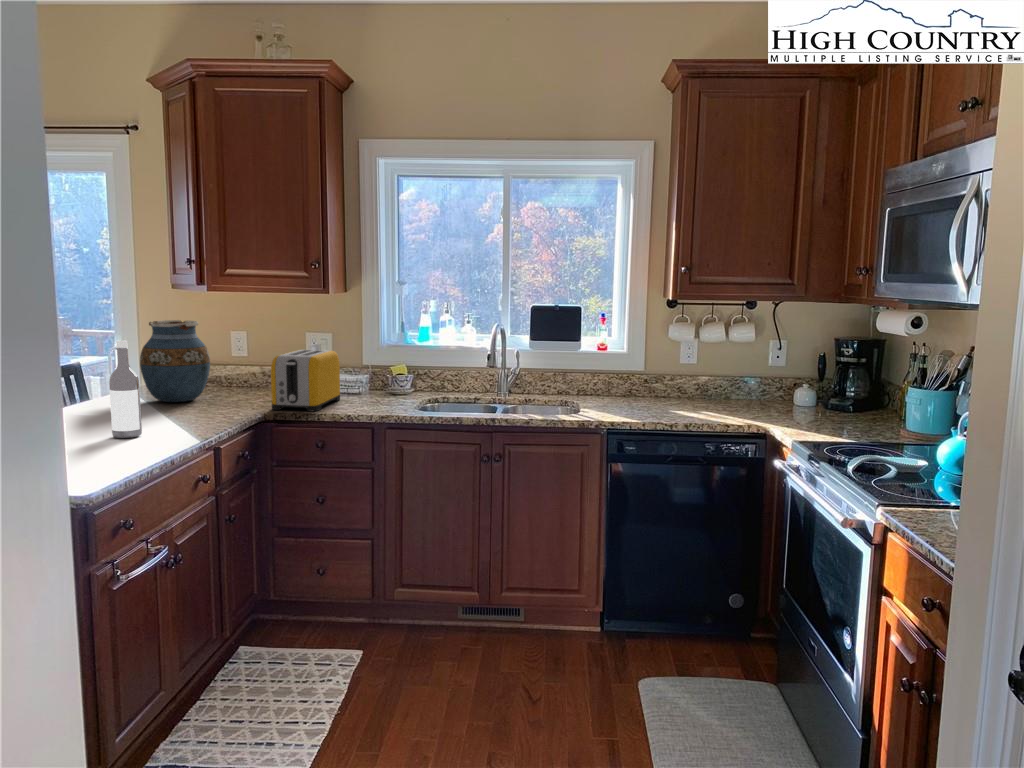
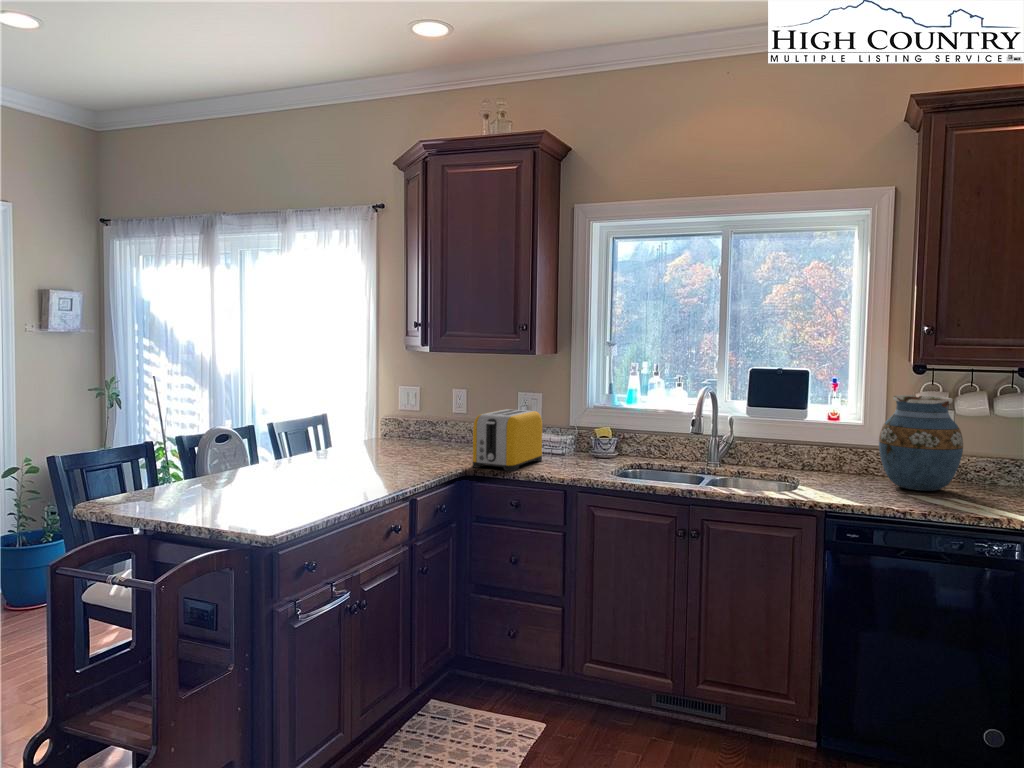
vase: present [140,320,210,402] -> present [879,395,963,491]
wine bottle: present [109,340,142,438] -> none [323,397,348,486]

